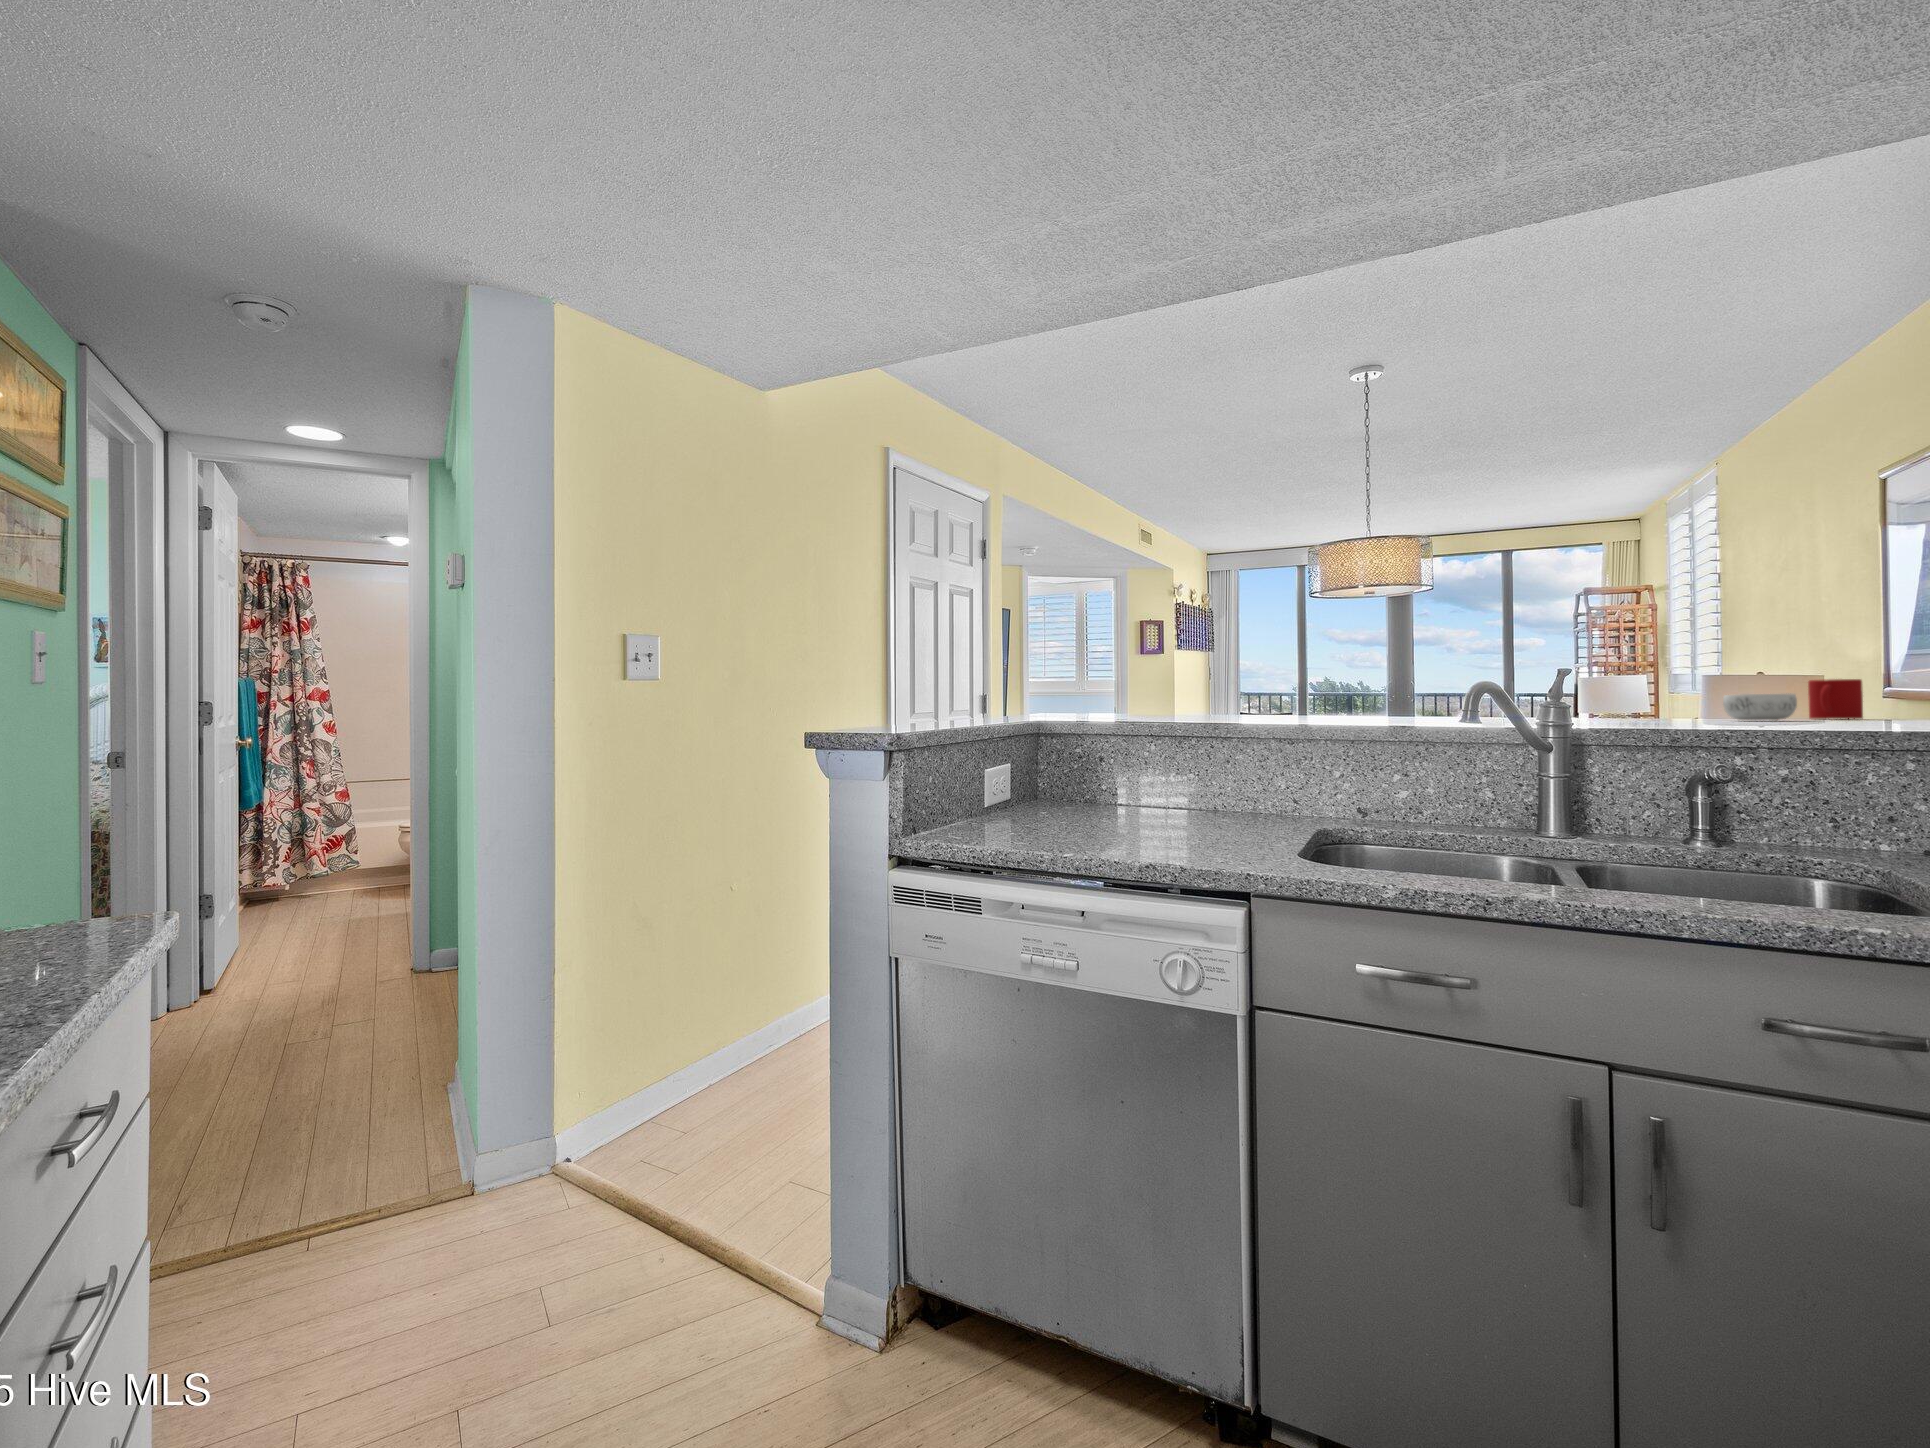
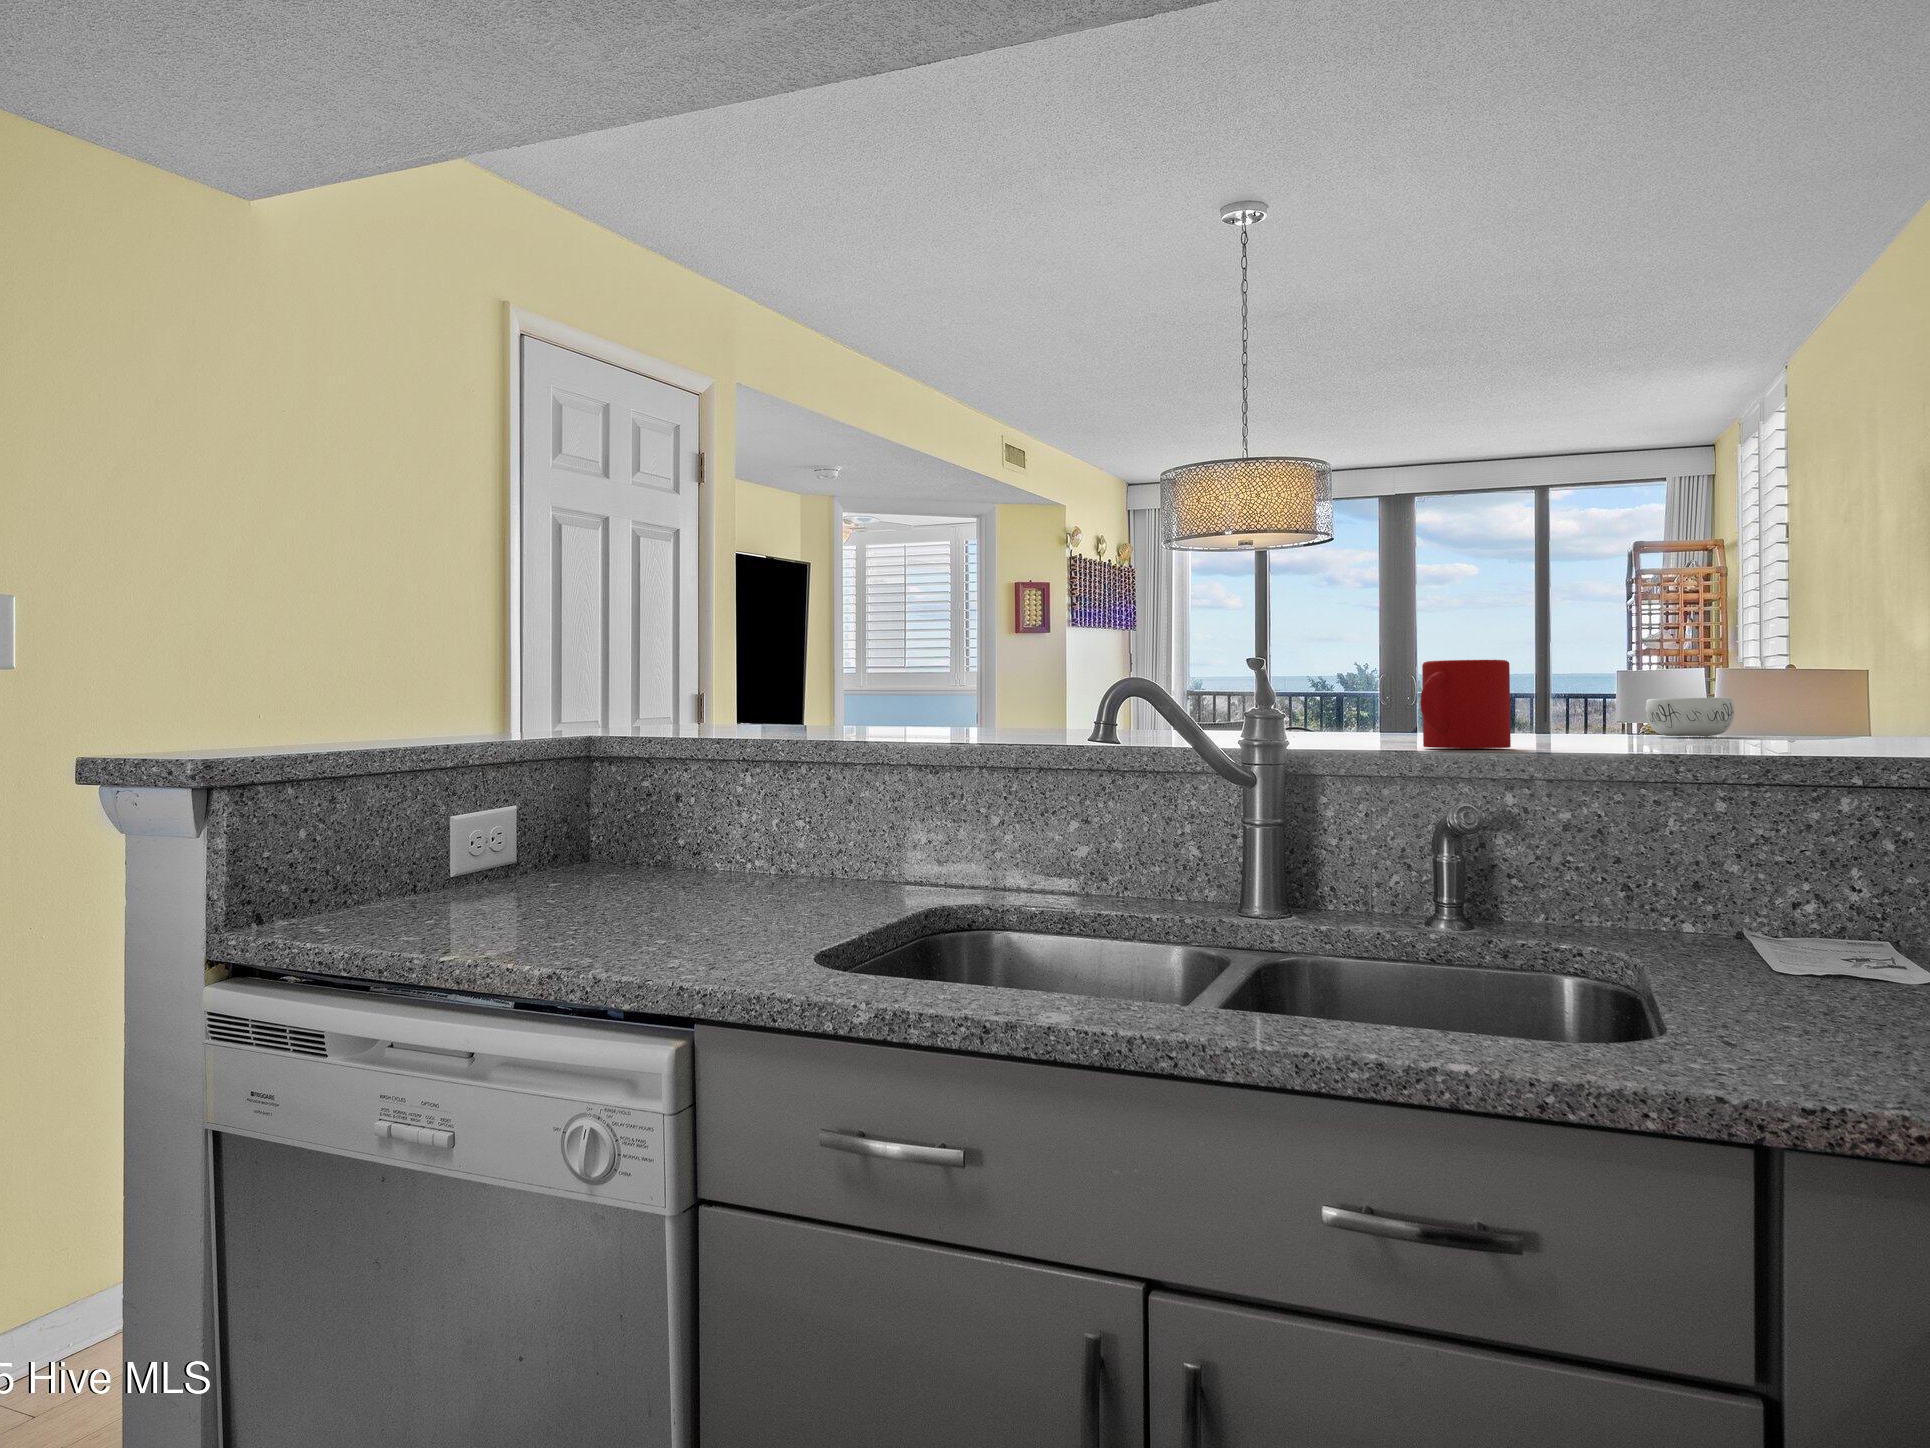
mug: present [1808,679,1863,719] -> present [1420,660,1511,748]

